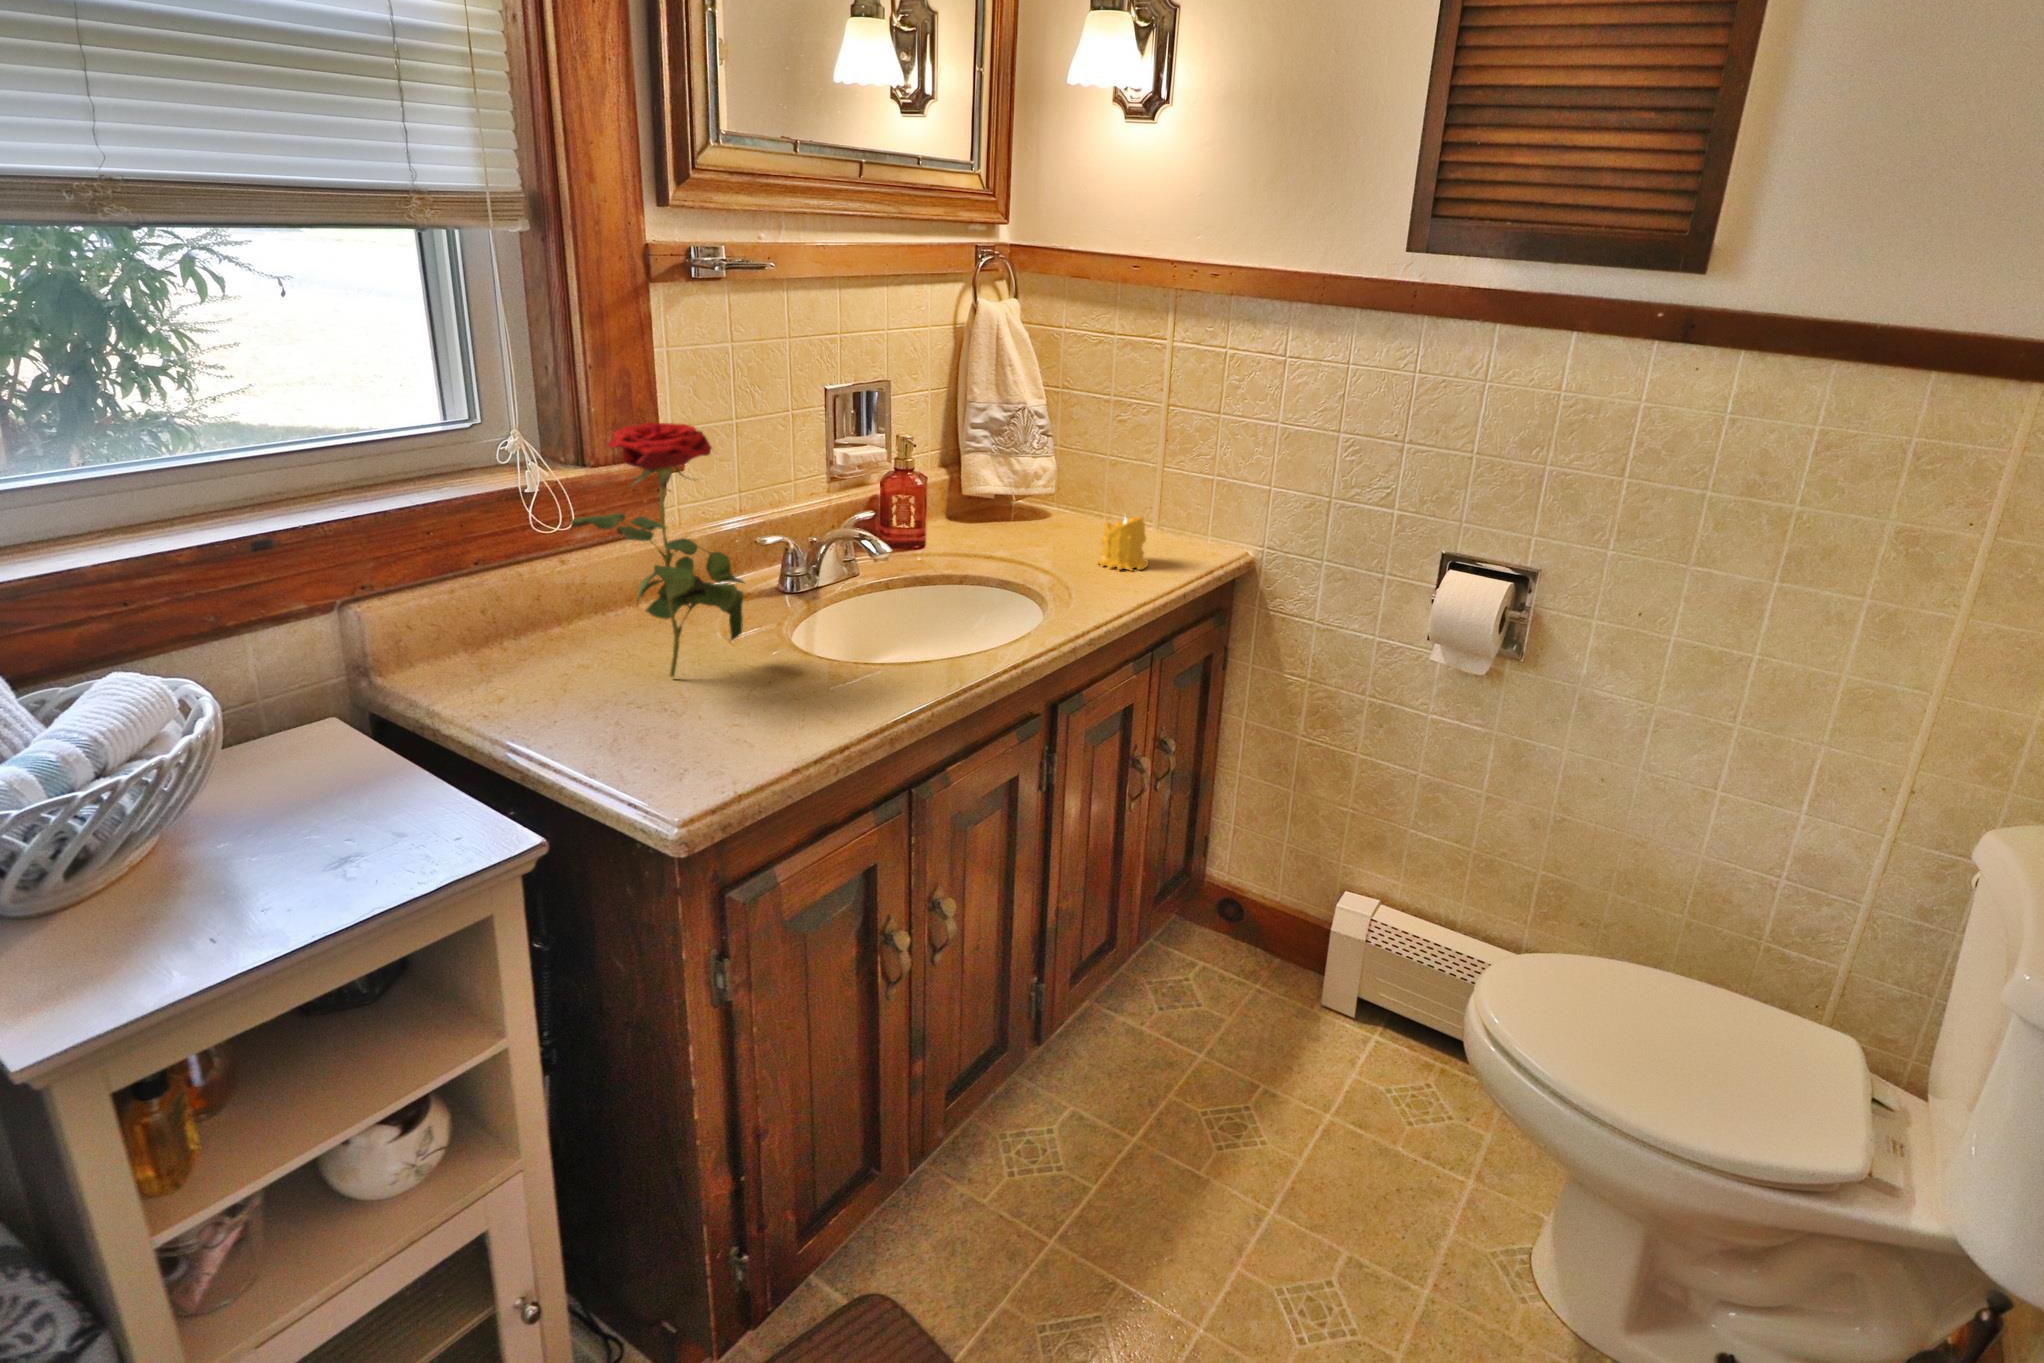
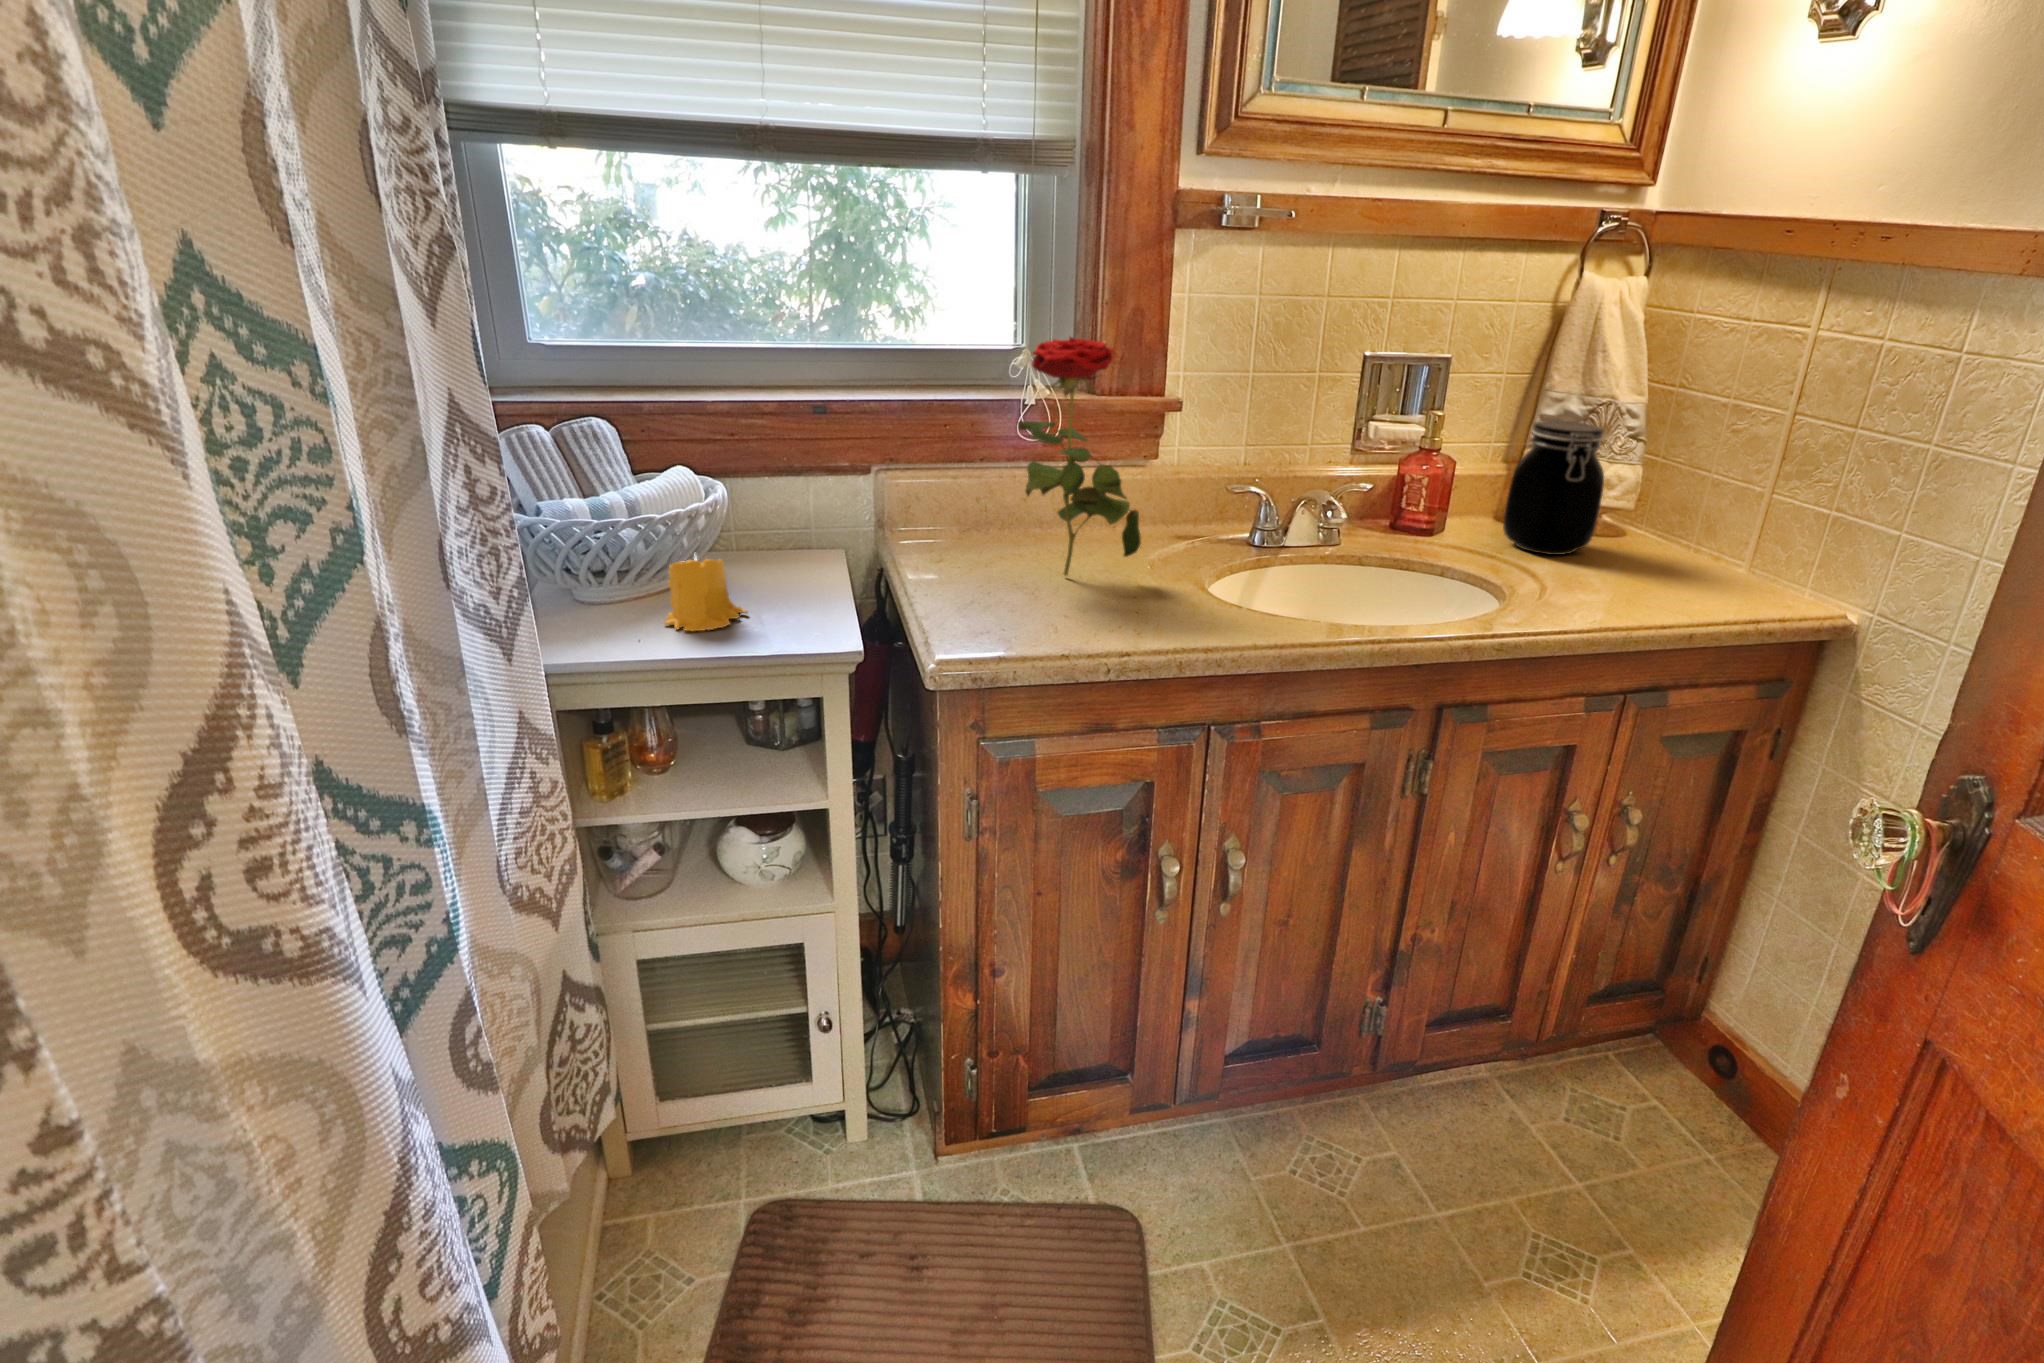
jar: none [981,430,1055,547] -> present [1503,420,1604,555]
candle: present [1097,517,1149,570] -> present [664,554,747,631]

